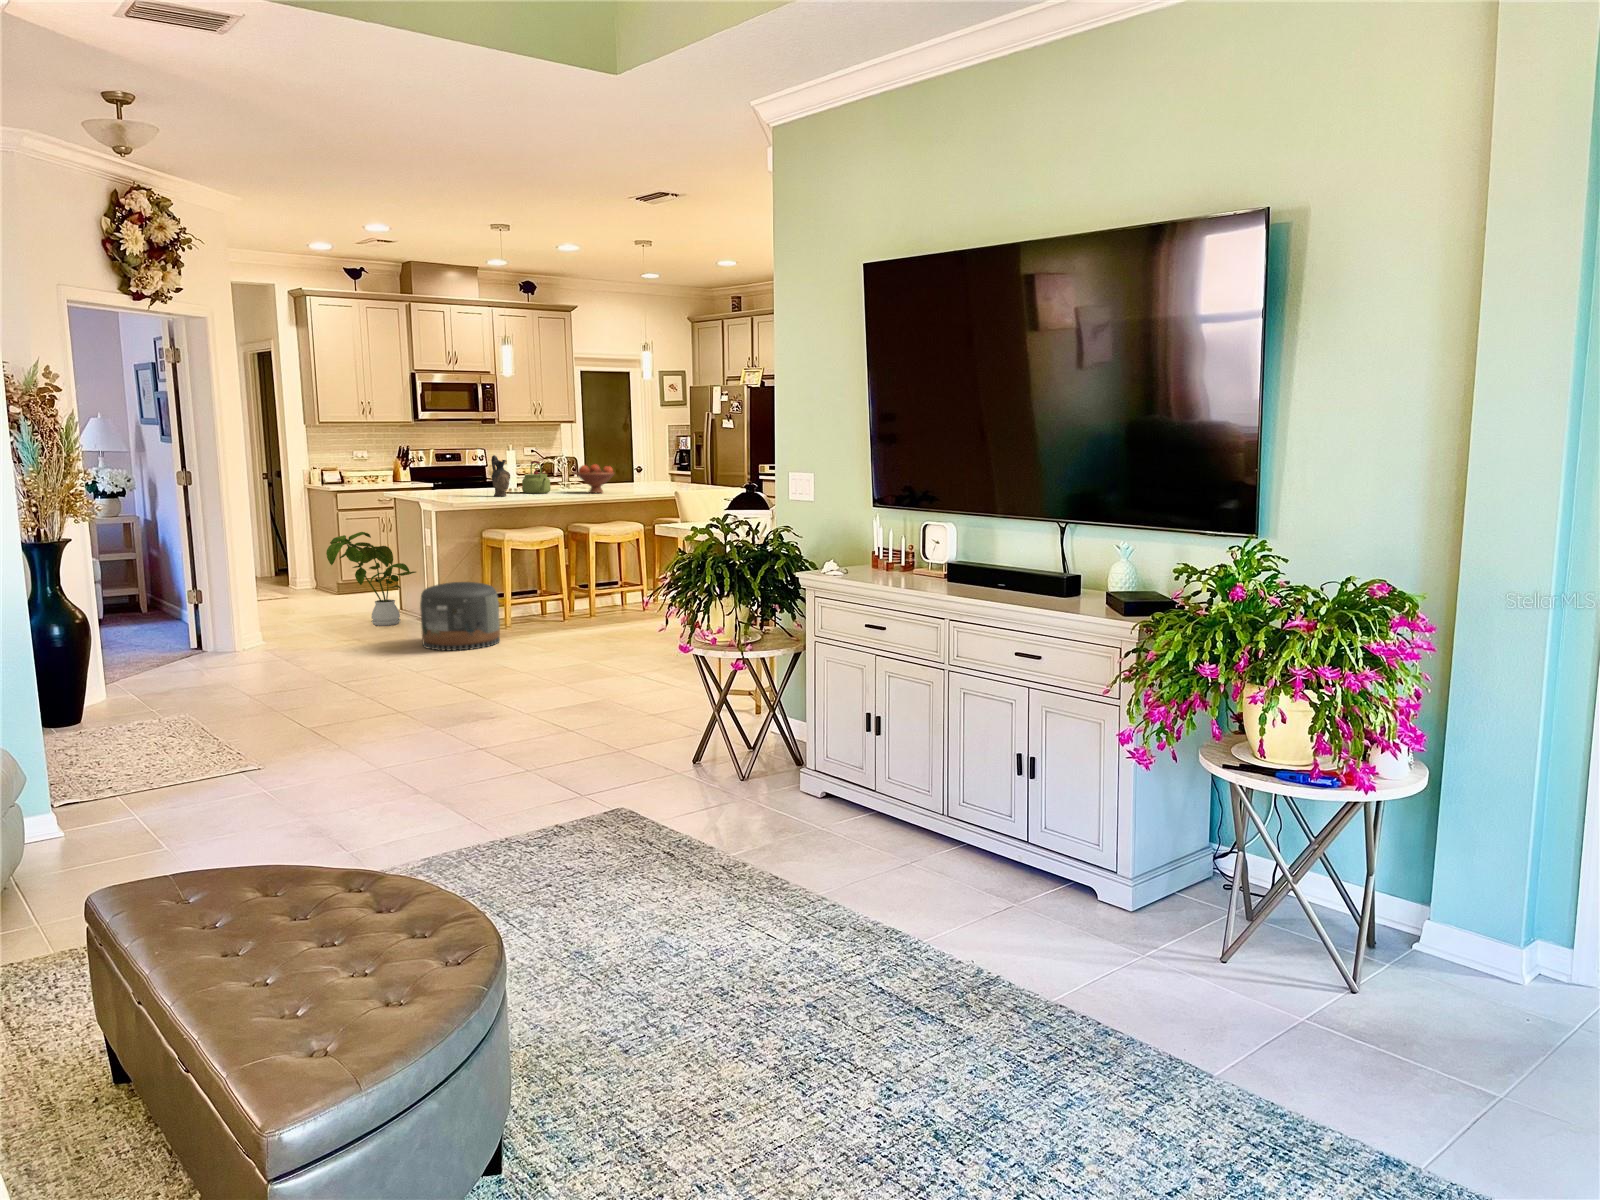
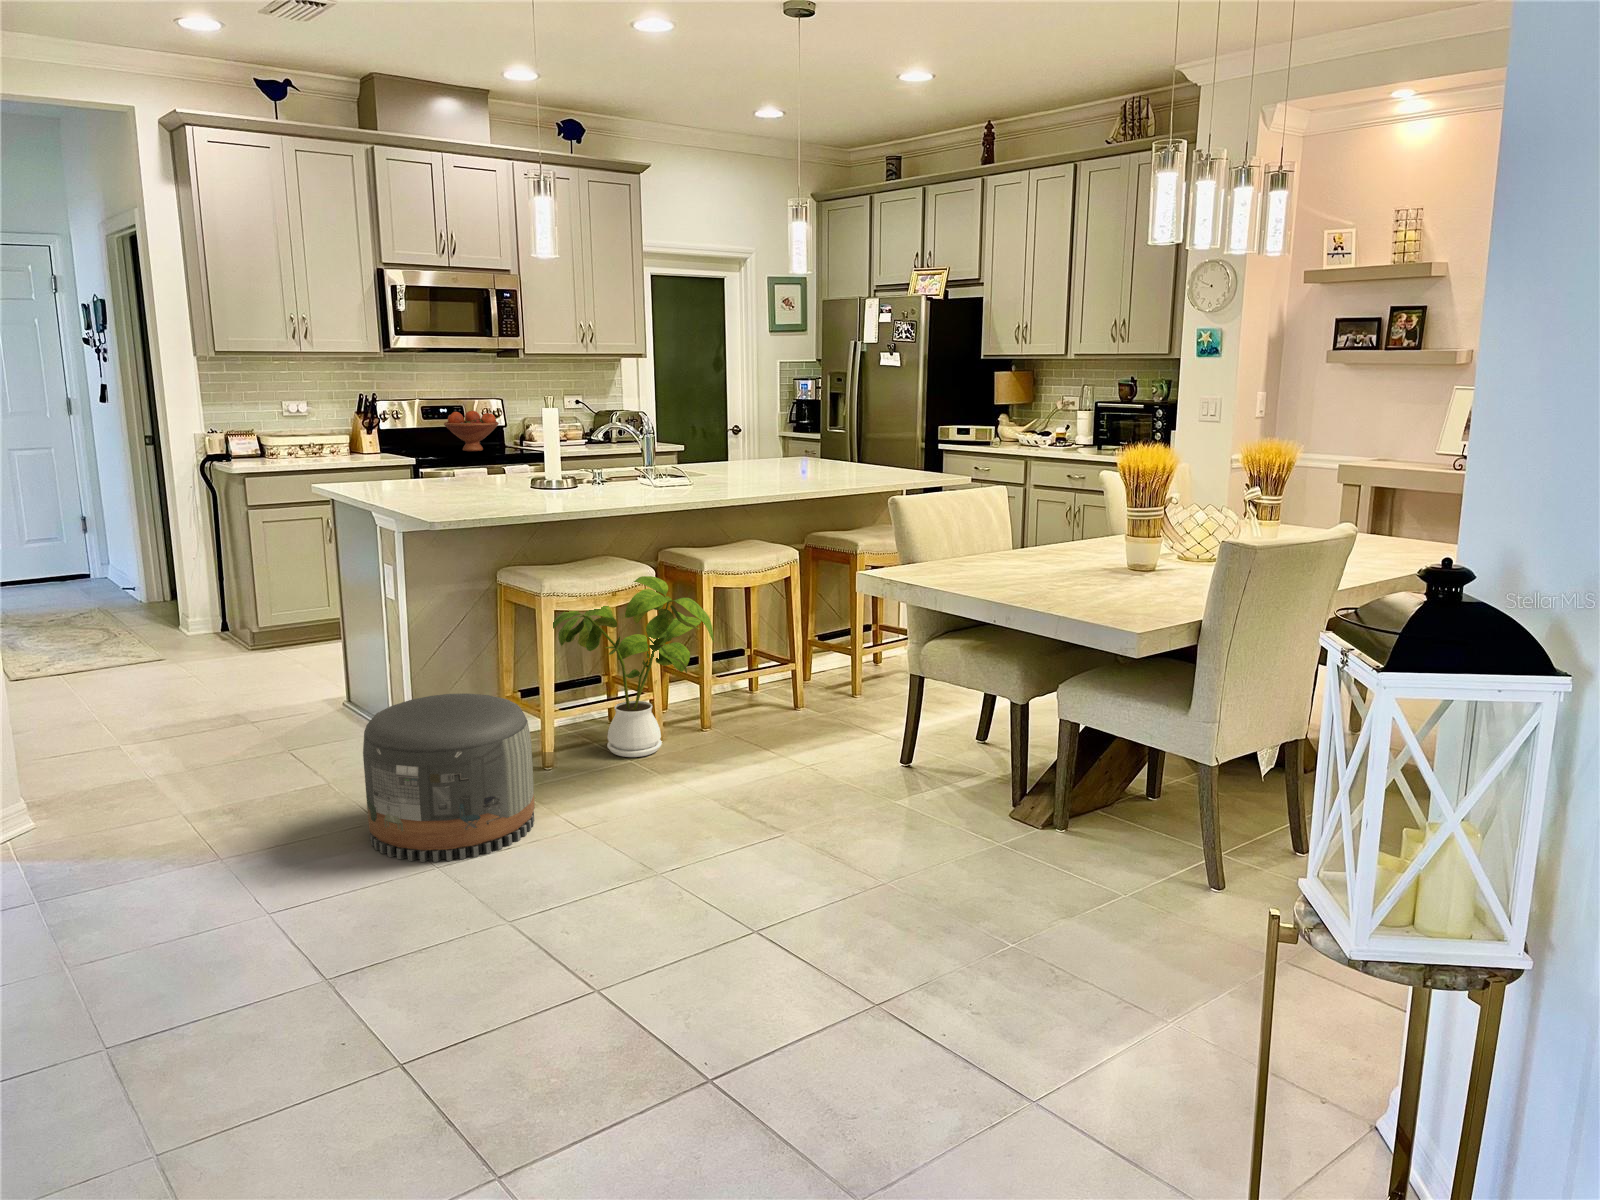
ceramic pitcher: present [491,455,510,496] -> none [514,420,551,502]
kettle: present [522,461,551,494] -> none [572,428,625,491]
fruit bowl: present [577,464,614,493] -> present [444,411,499,451]
house plant: present [326,532,416,626] -> present [553,576,714,757]

